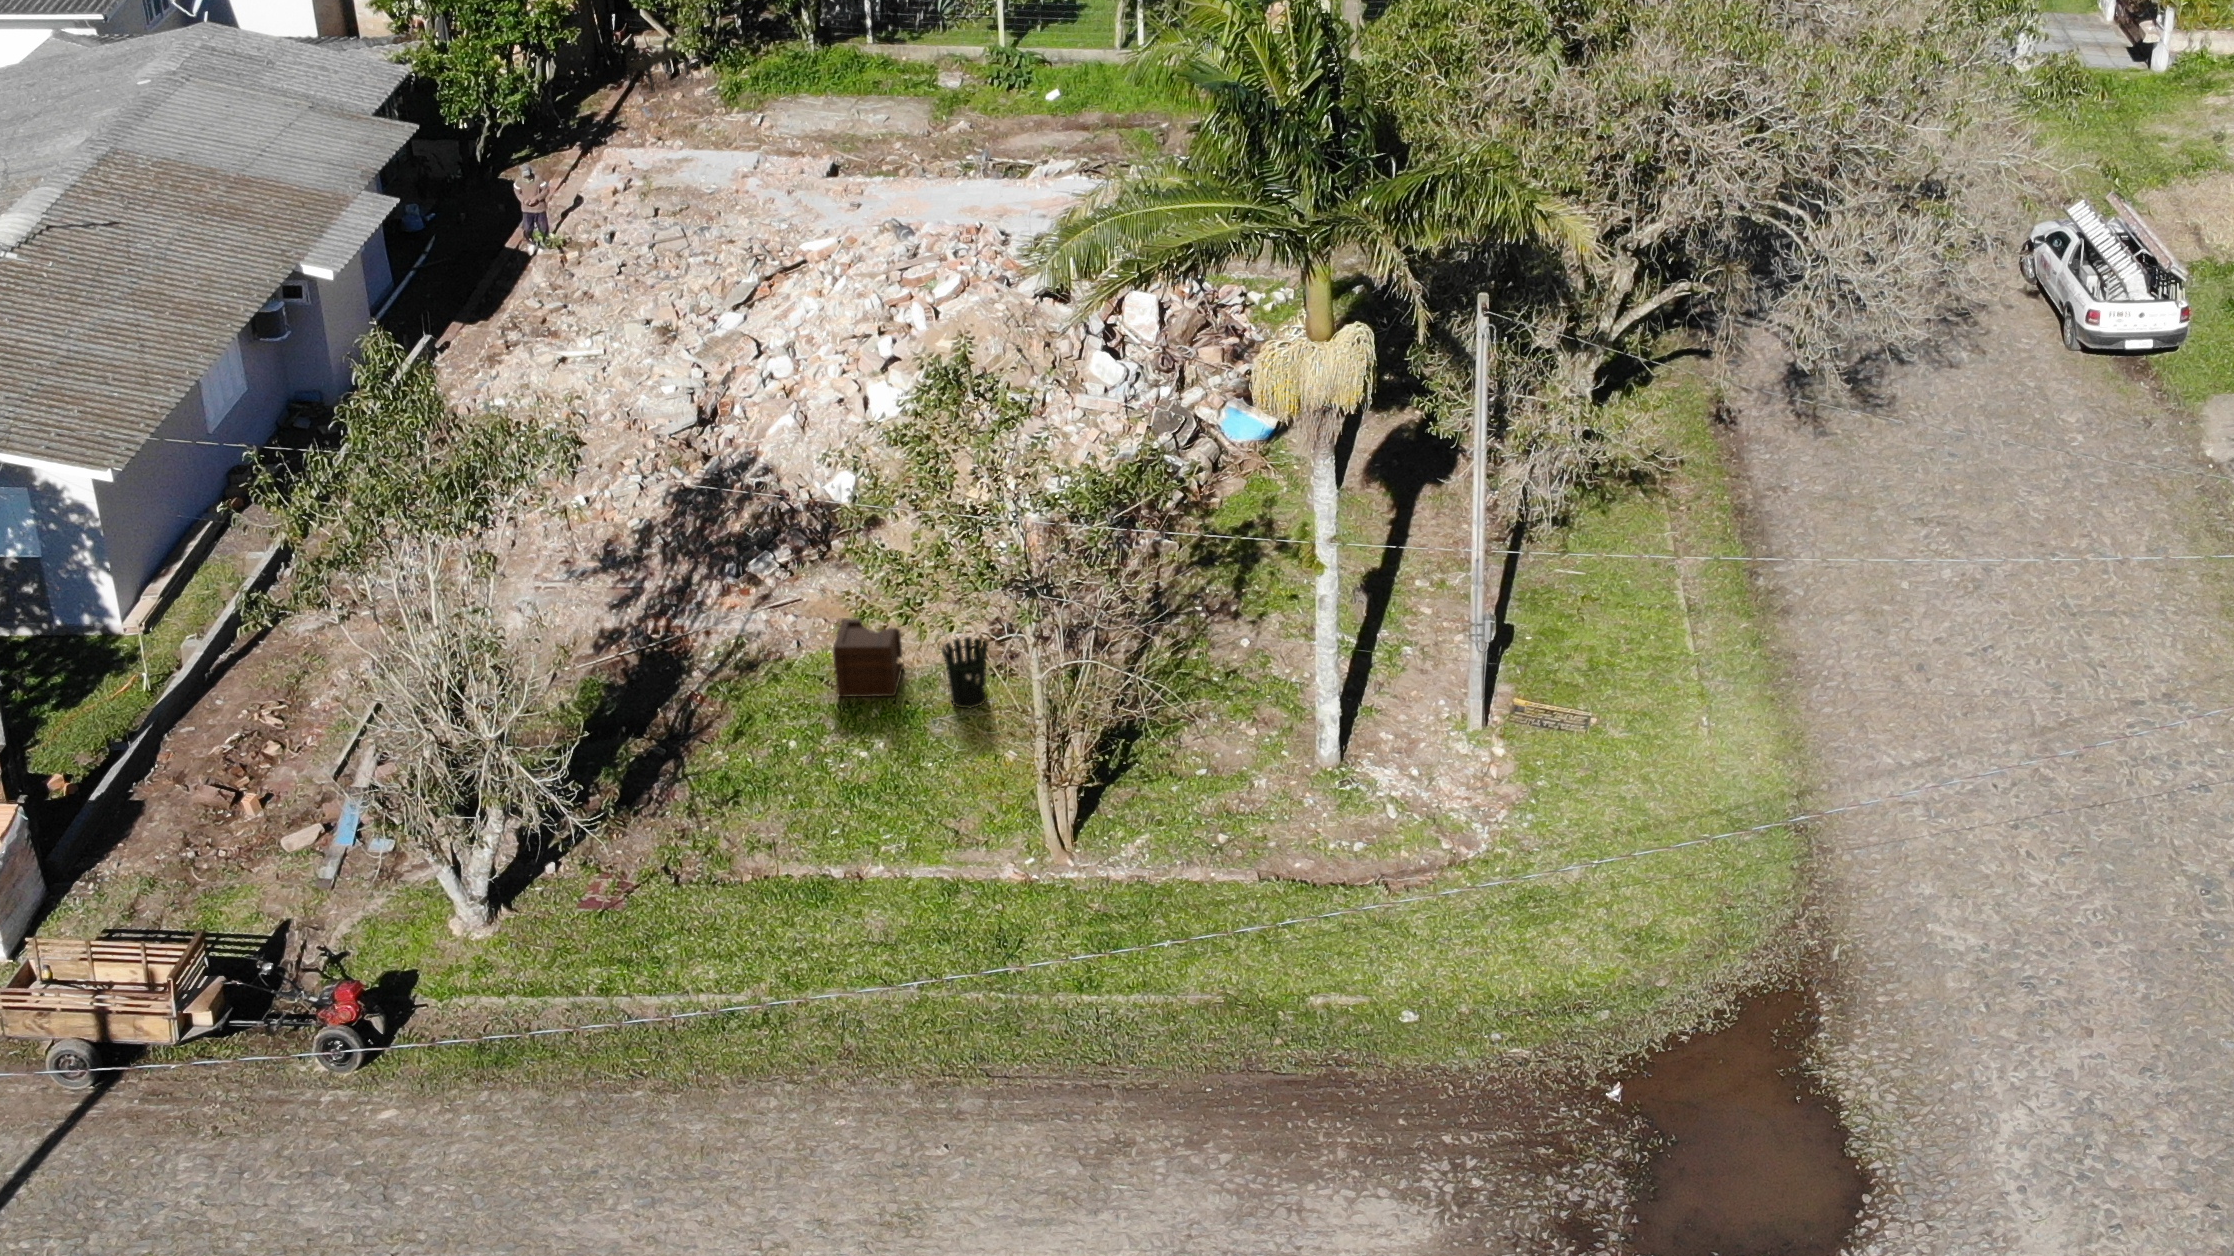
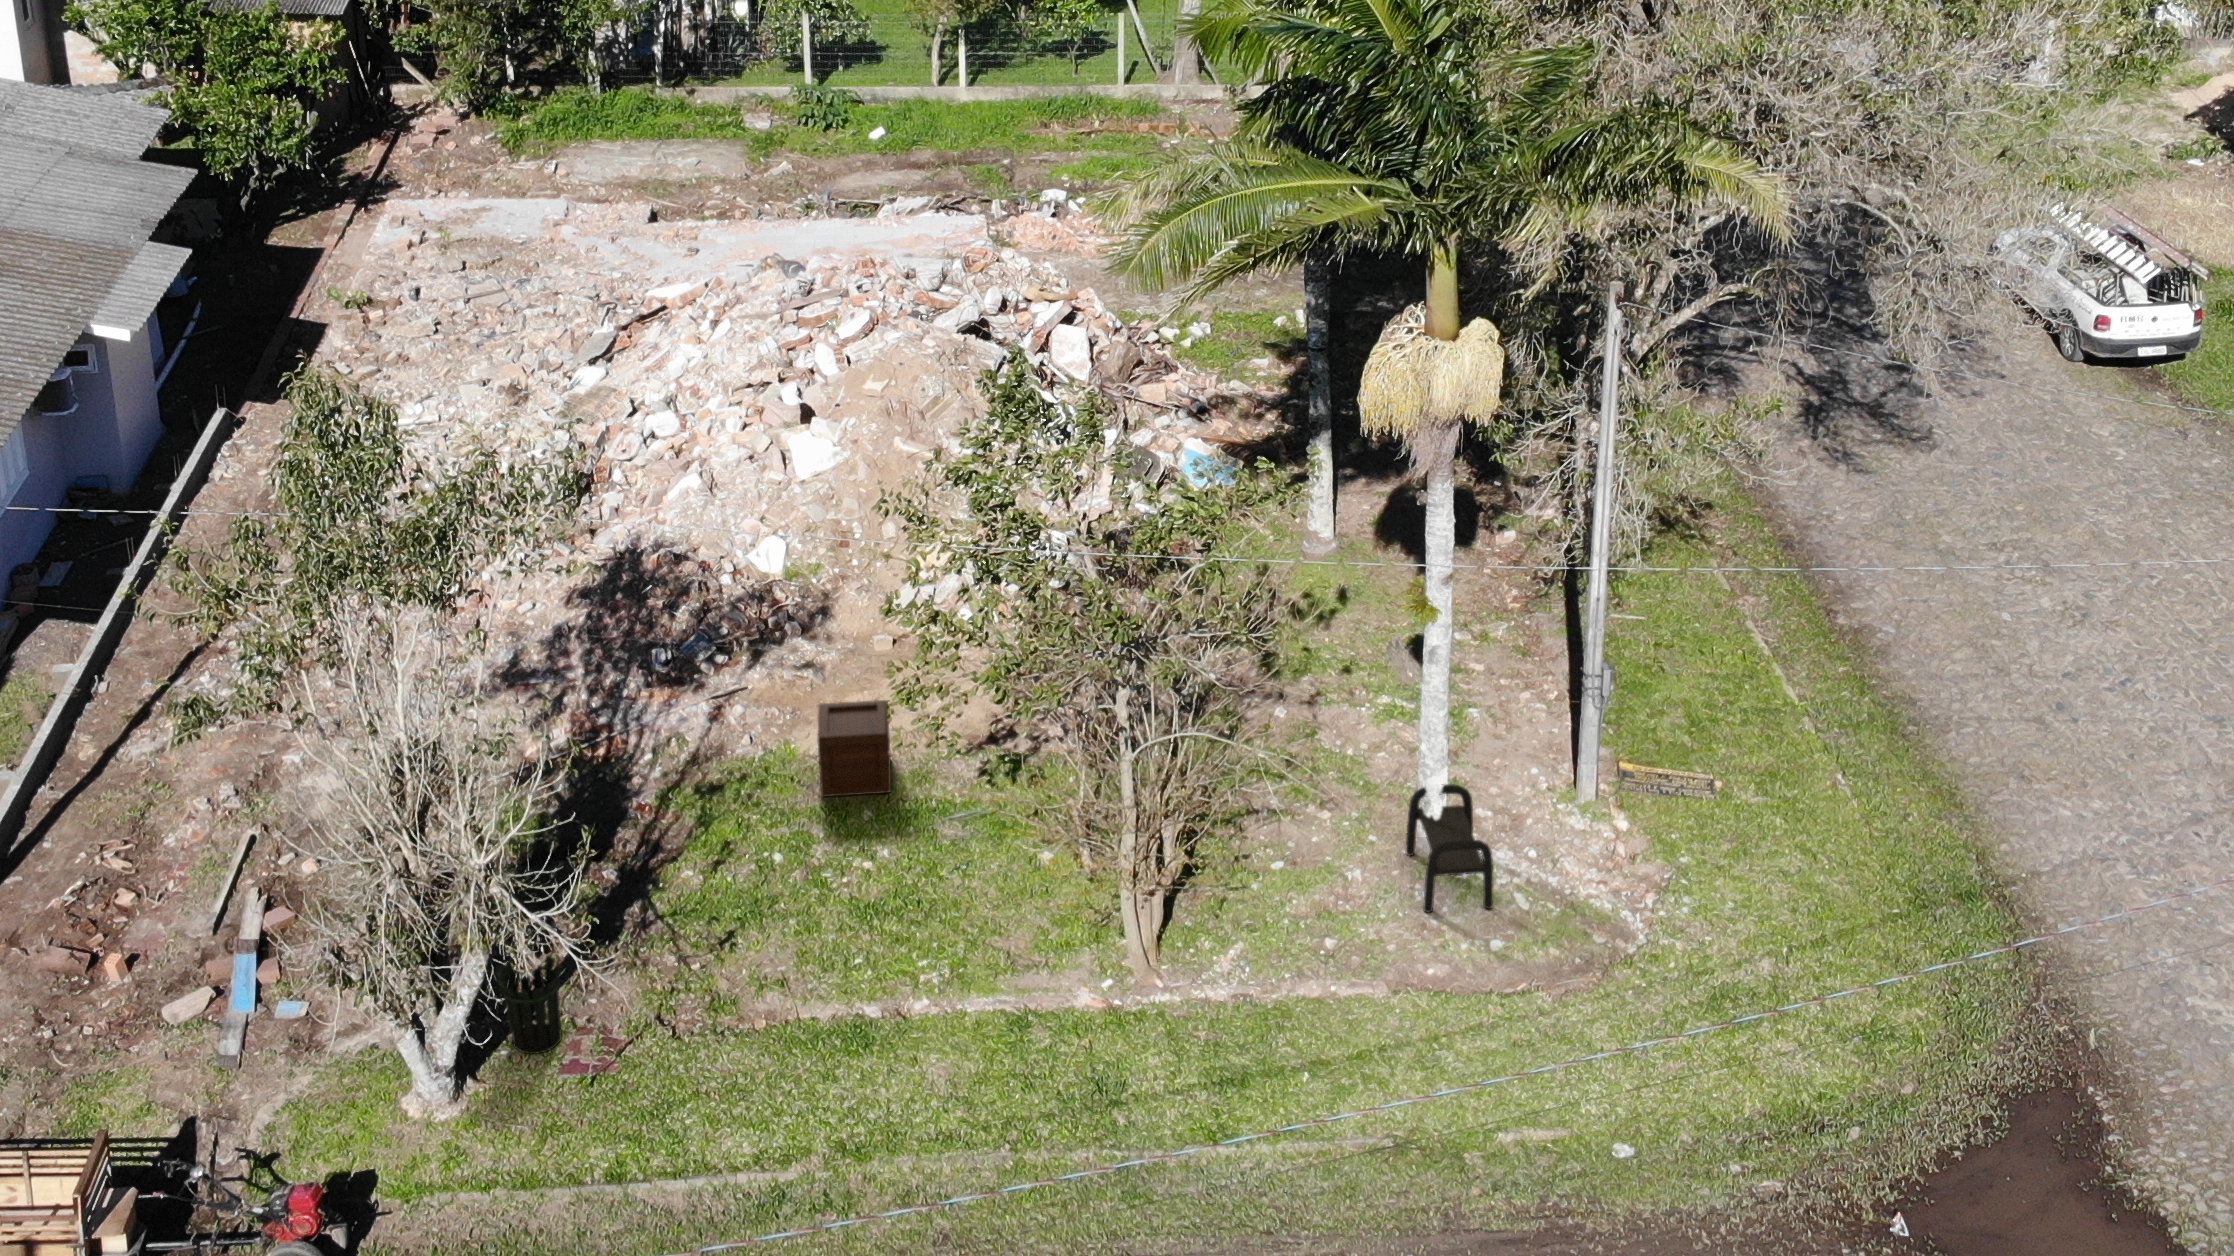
bench: present [626,37,690,92] -> present [1406,784,1493,913]
waste bin: present [942,637,988,708] -> present [497,956,562,1054]

